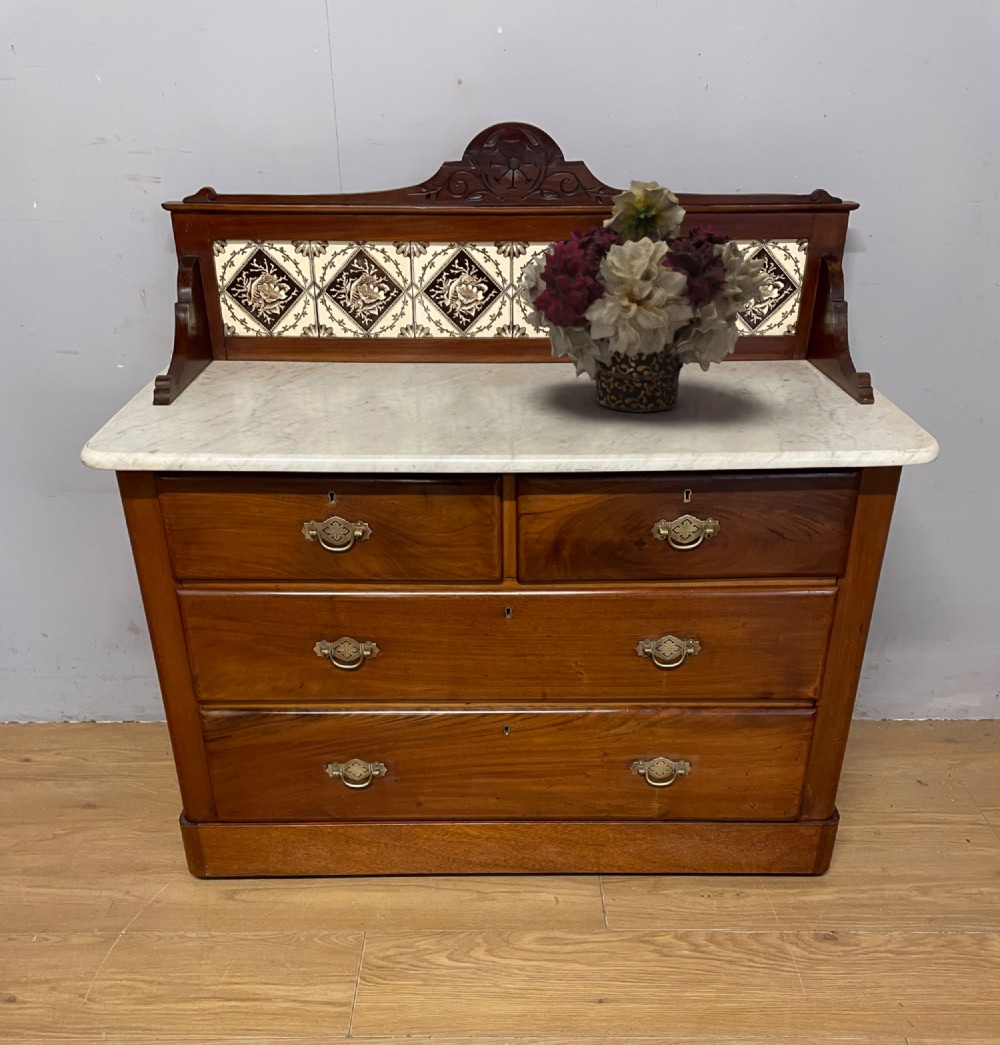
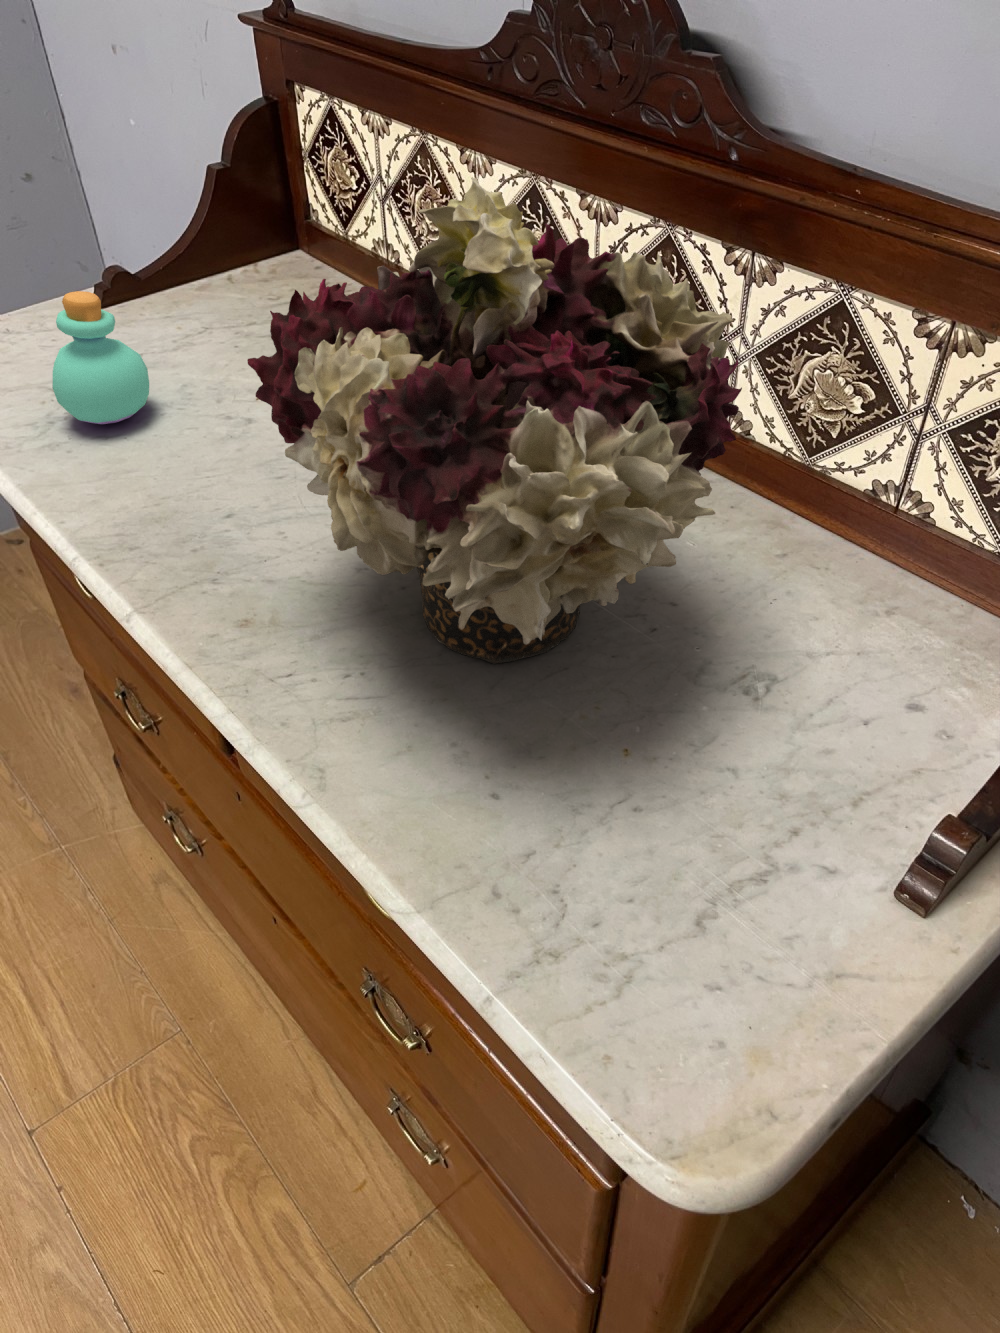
perfume bottle: none [264,330,330,420] -> present [52,291,149,424]

